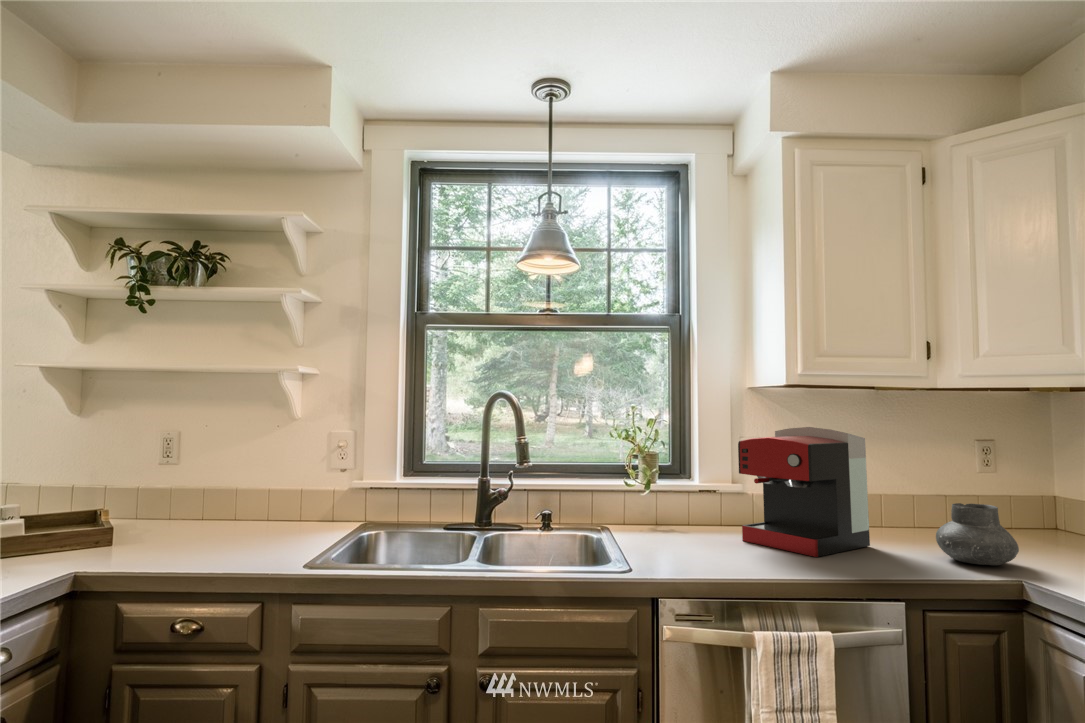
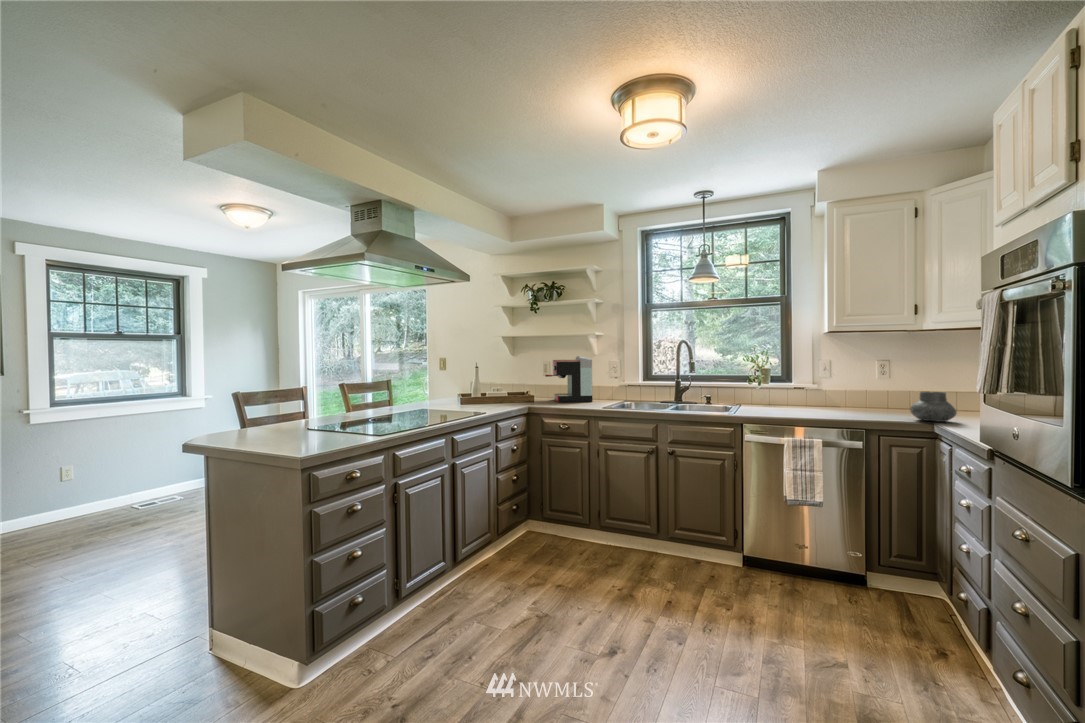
coffee maker: present [738,427,870,557] -> present [545,356,592,402]

